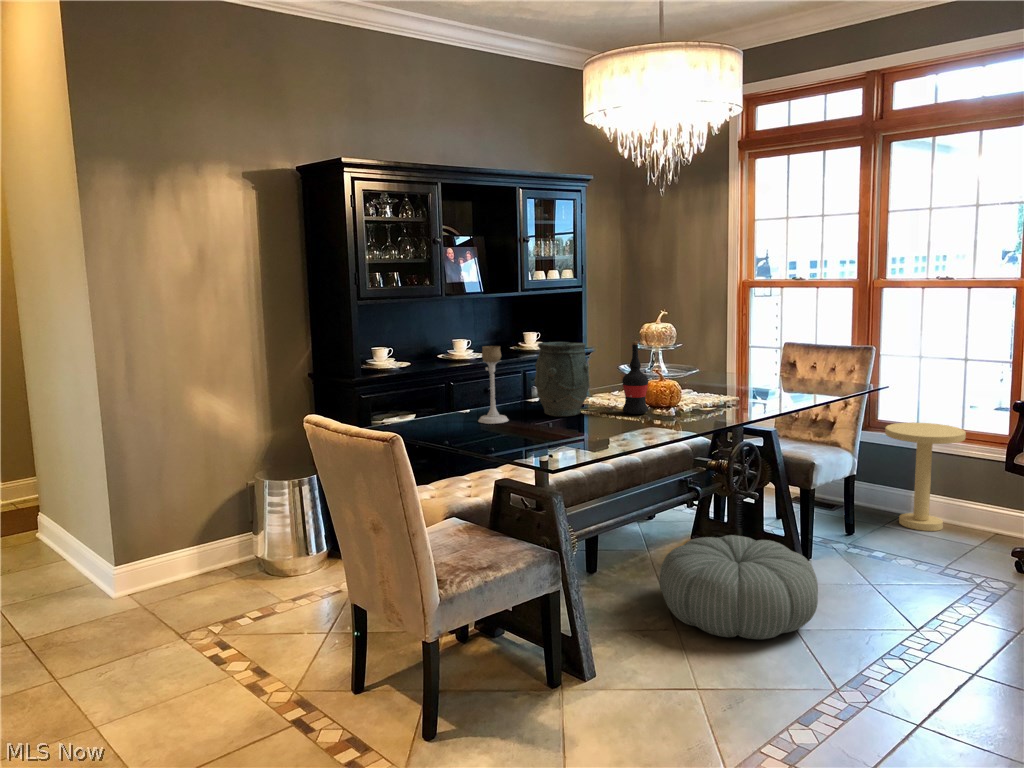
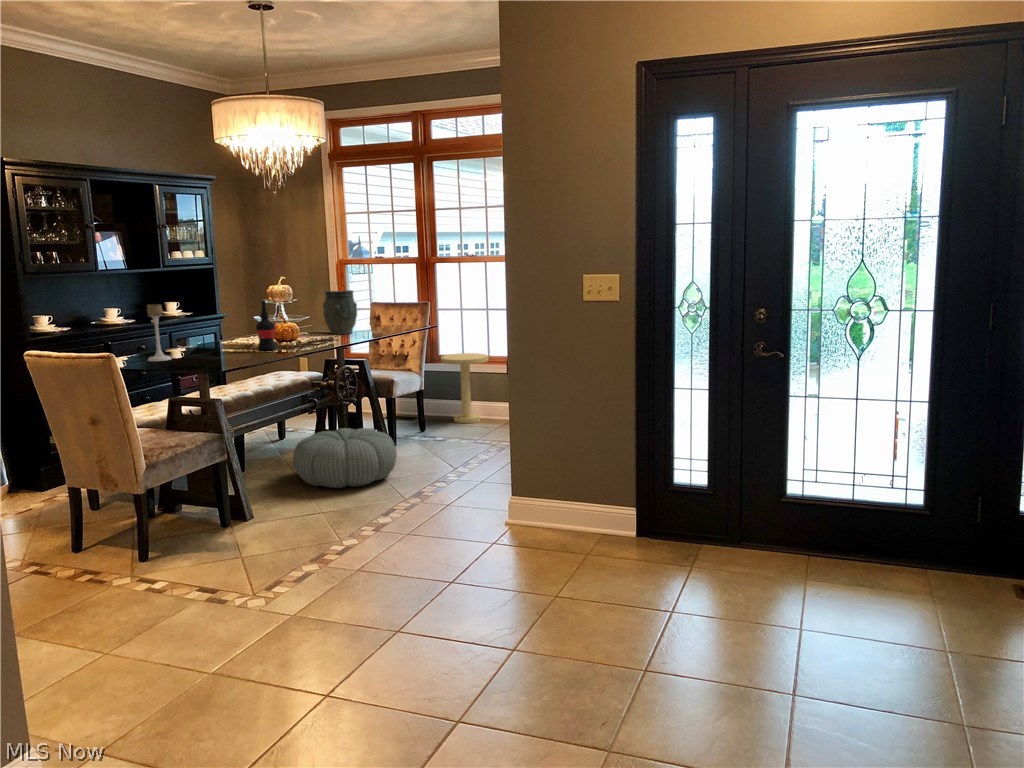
vase: present [535,342,589,416] -> present [323,290,357,334]

